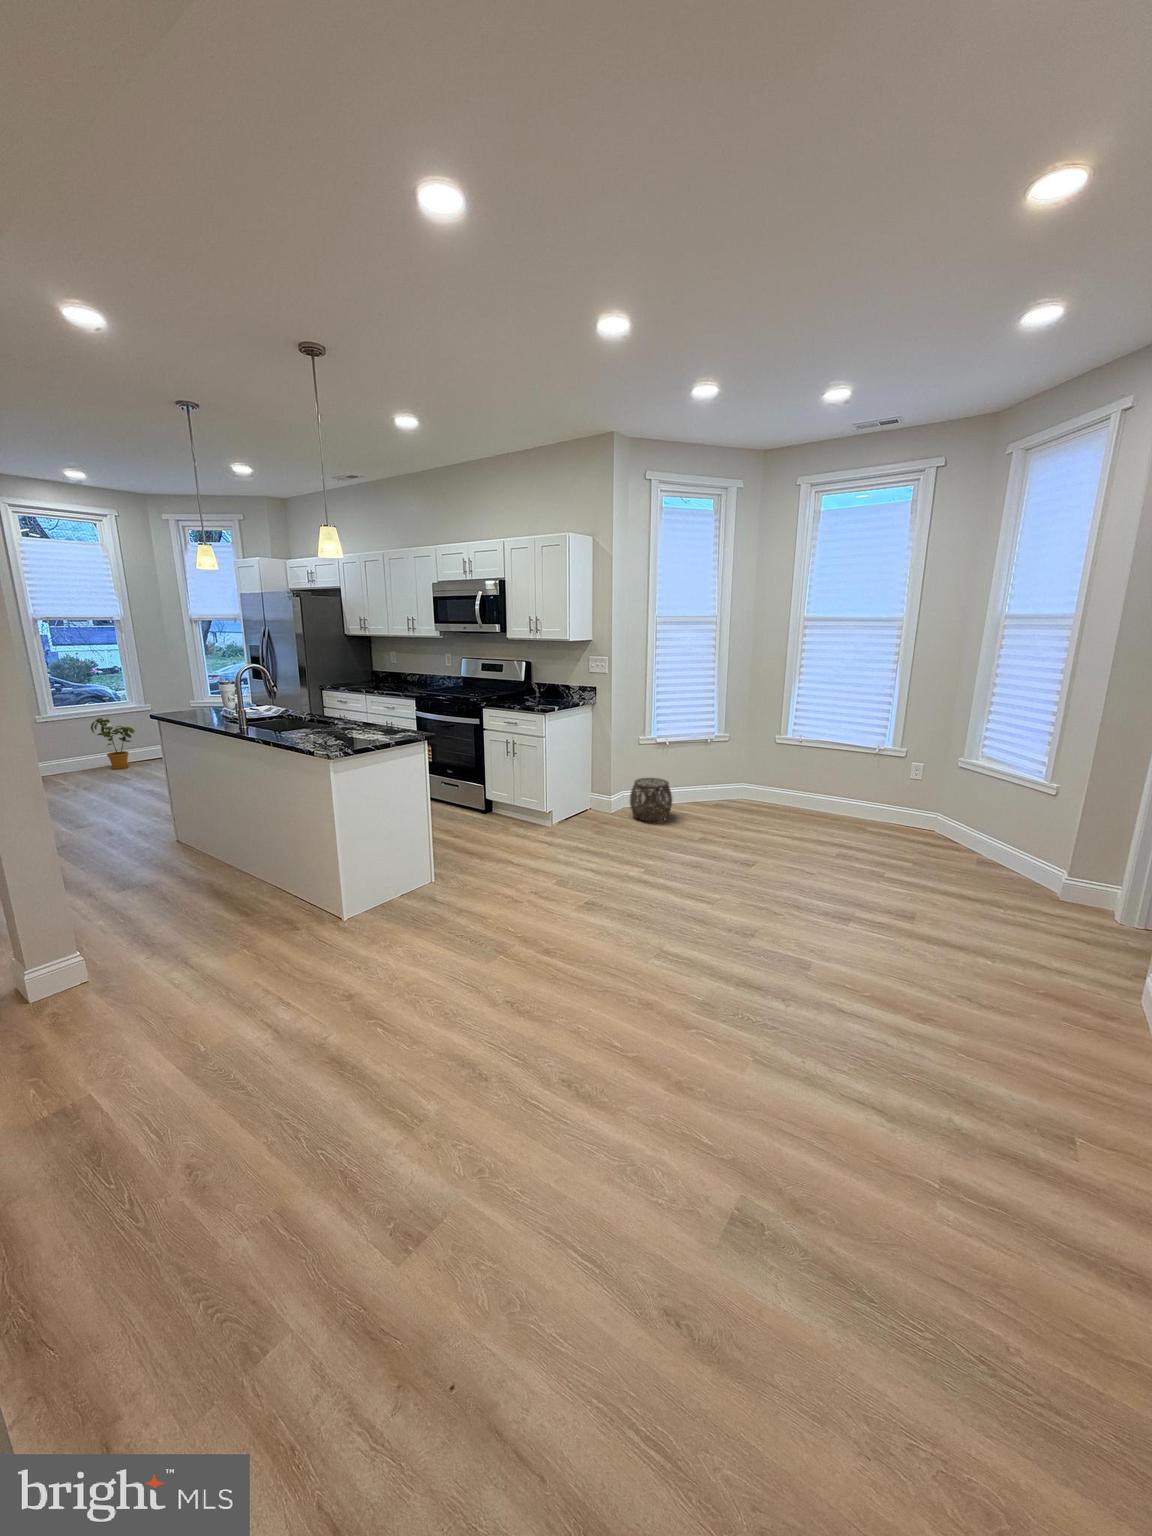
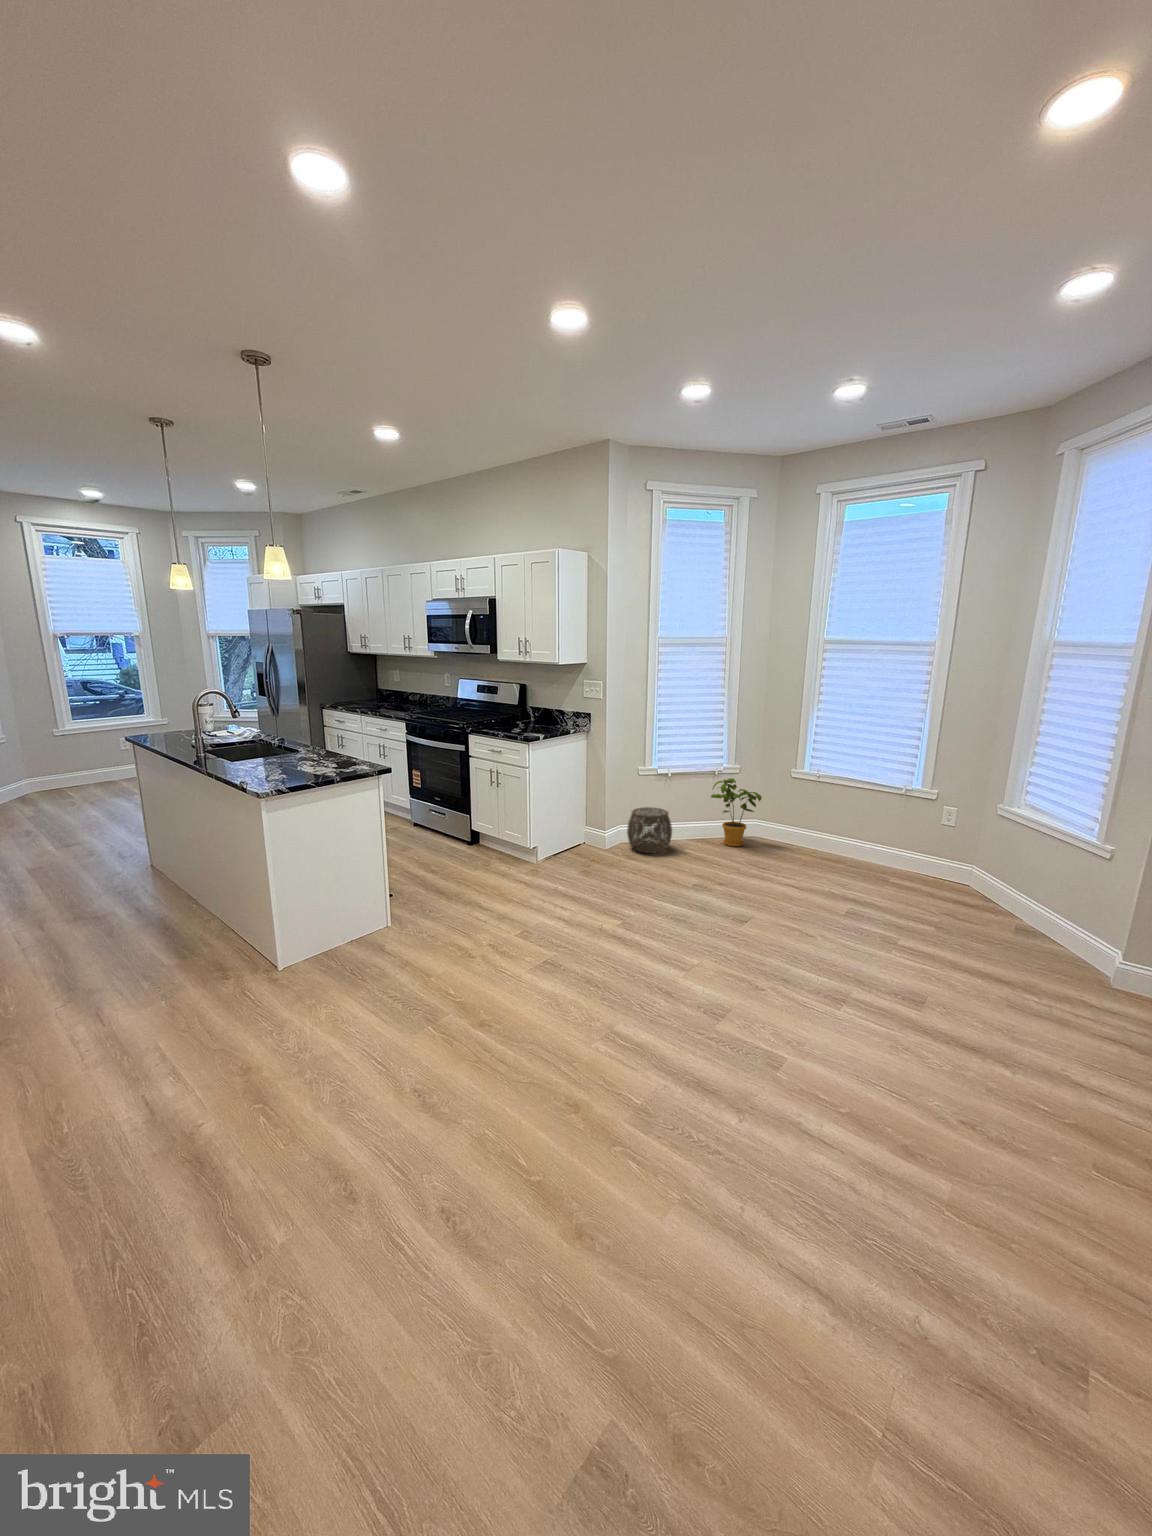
house plant: present [91,718,135,769] -> present [711,778,762,846]

